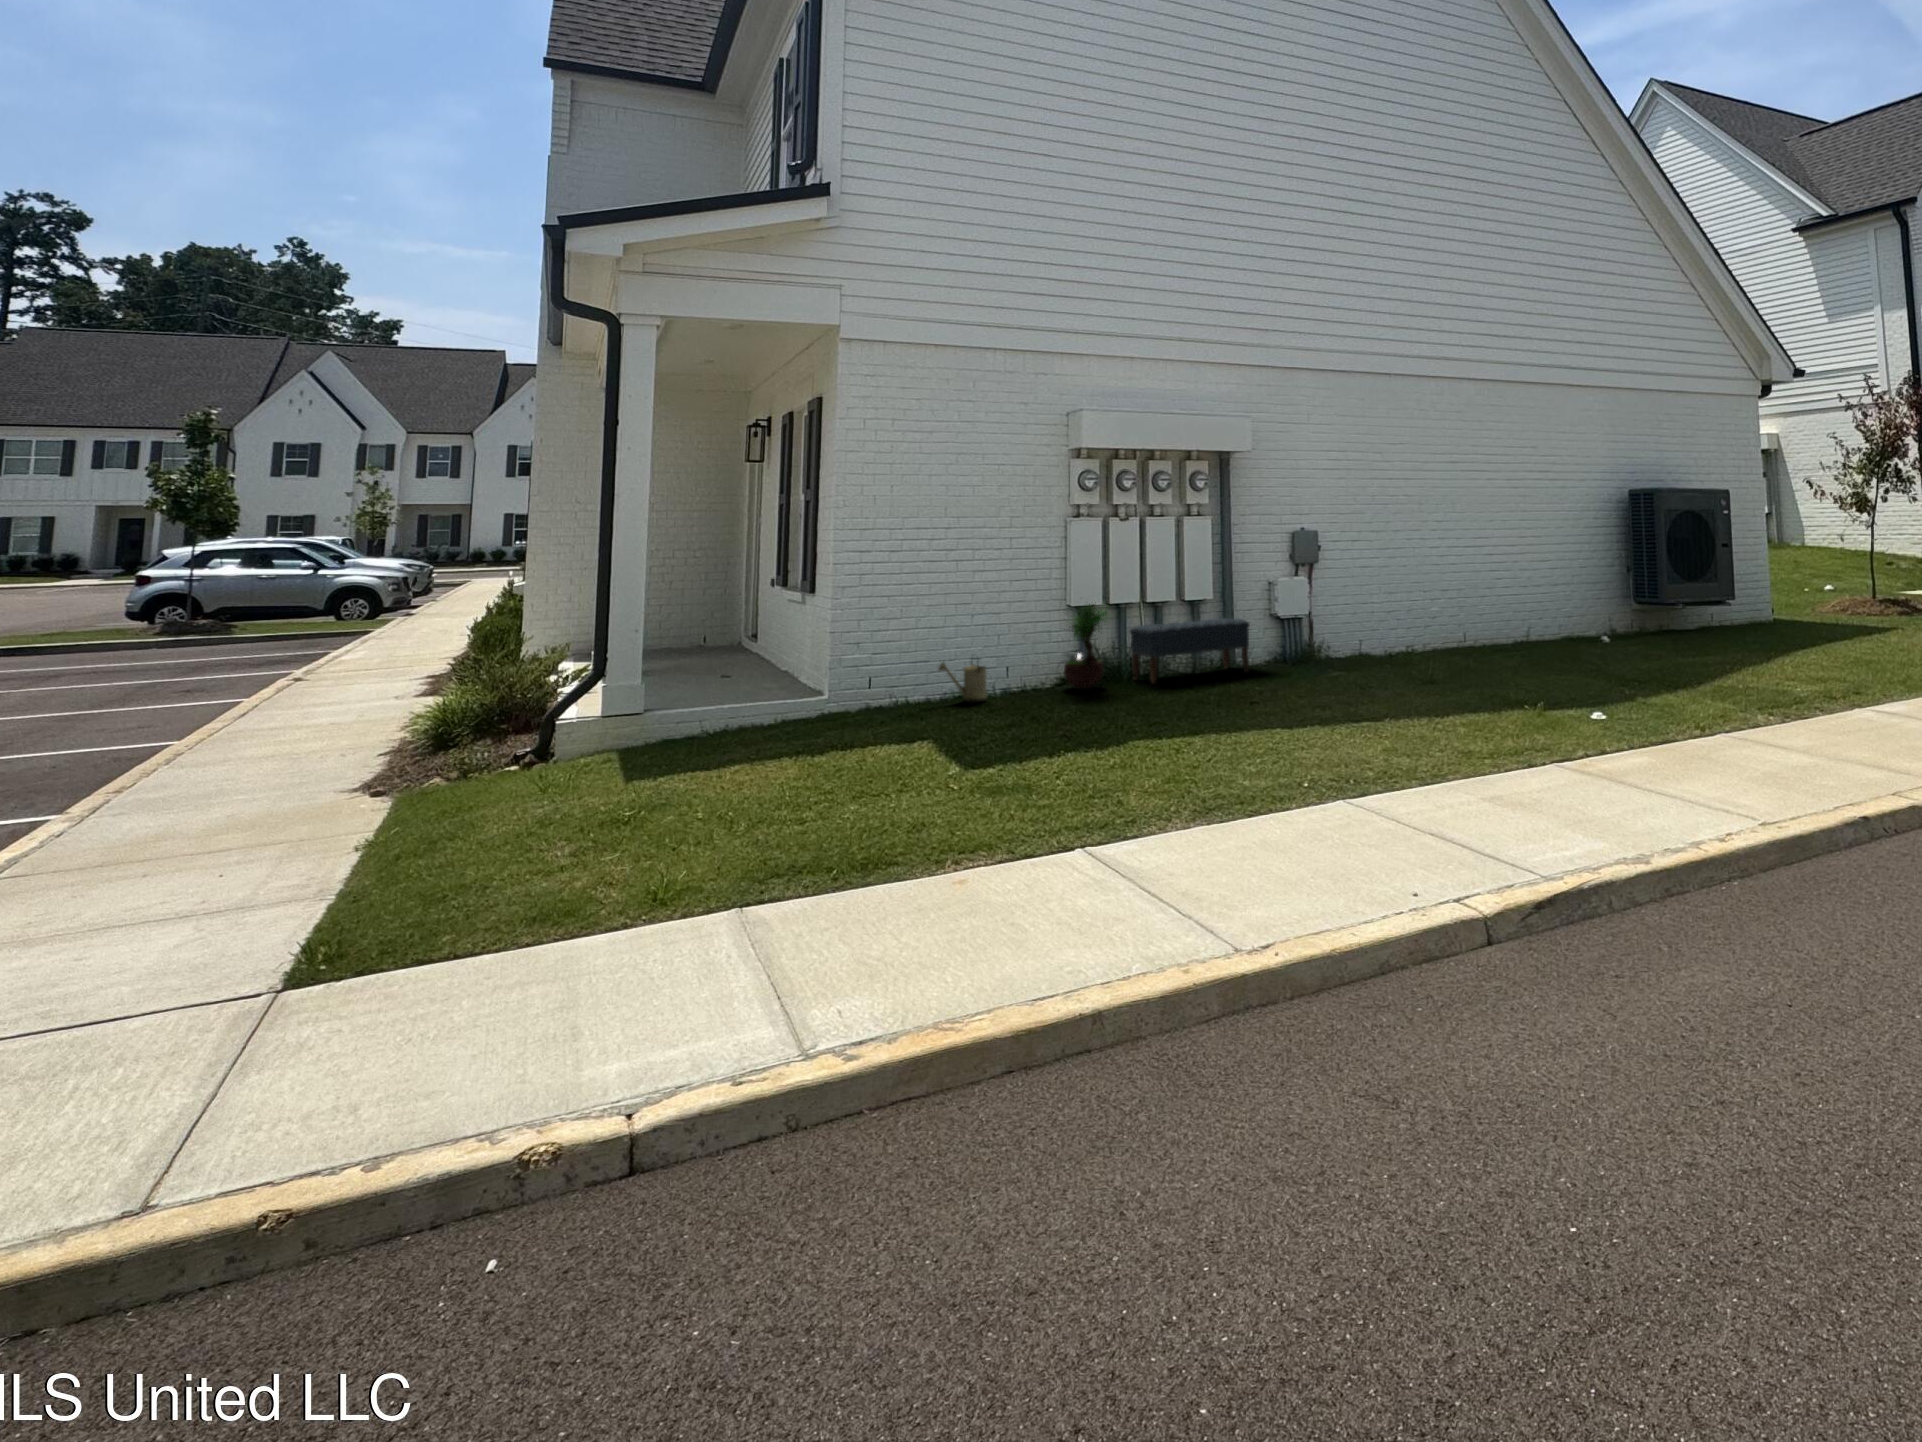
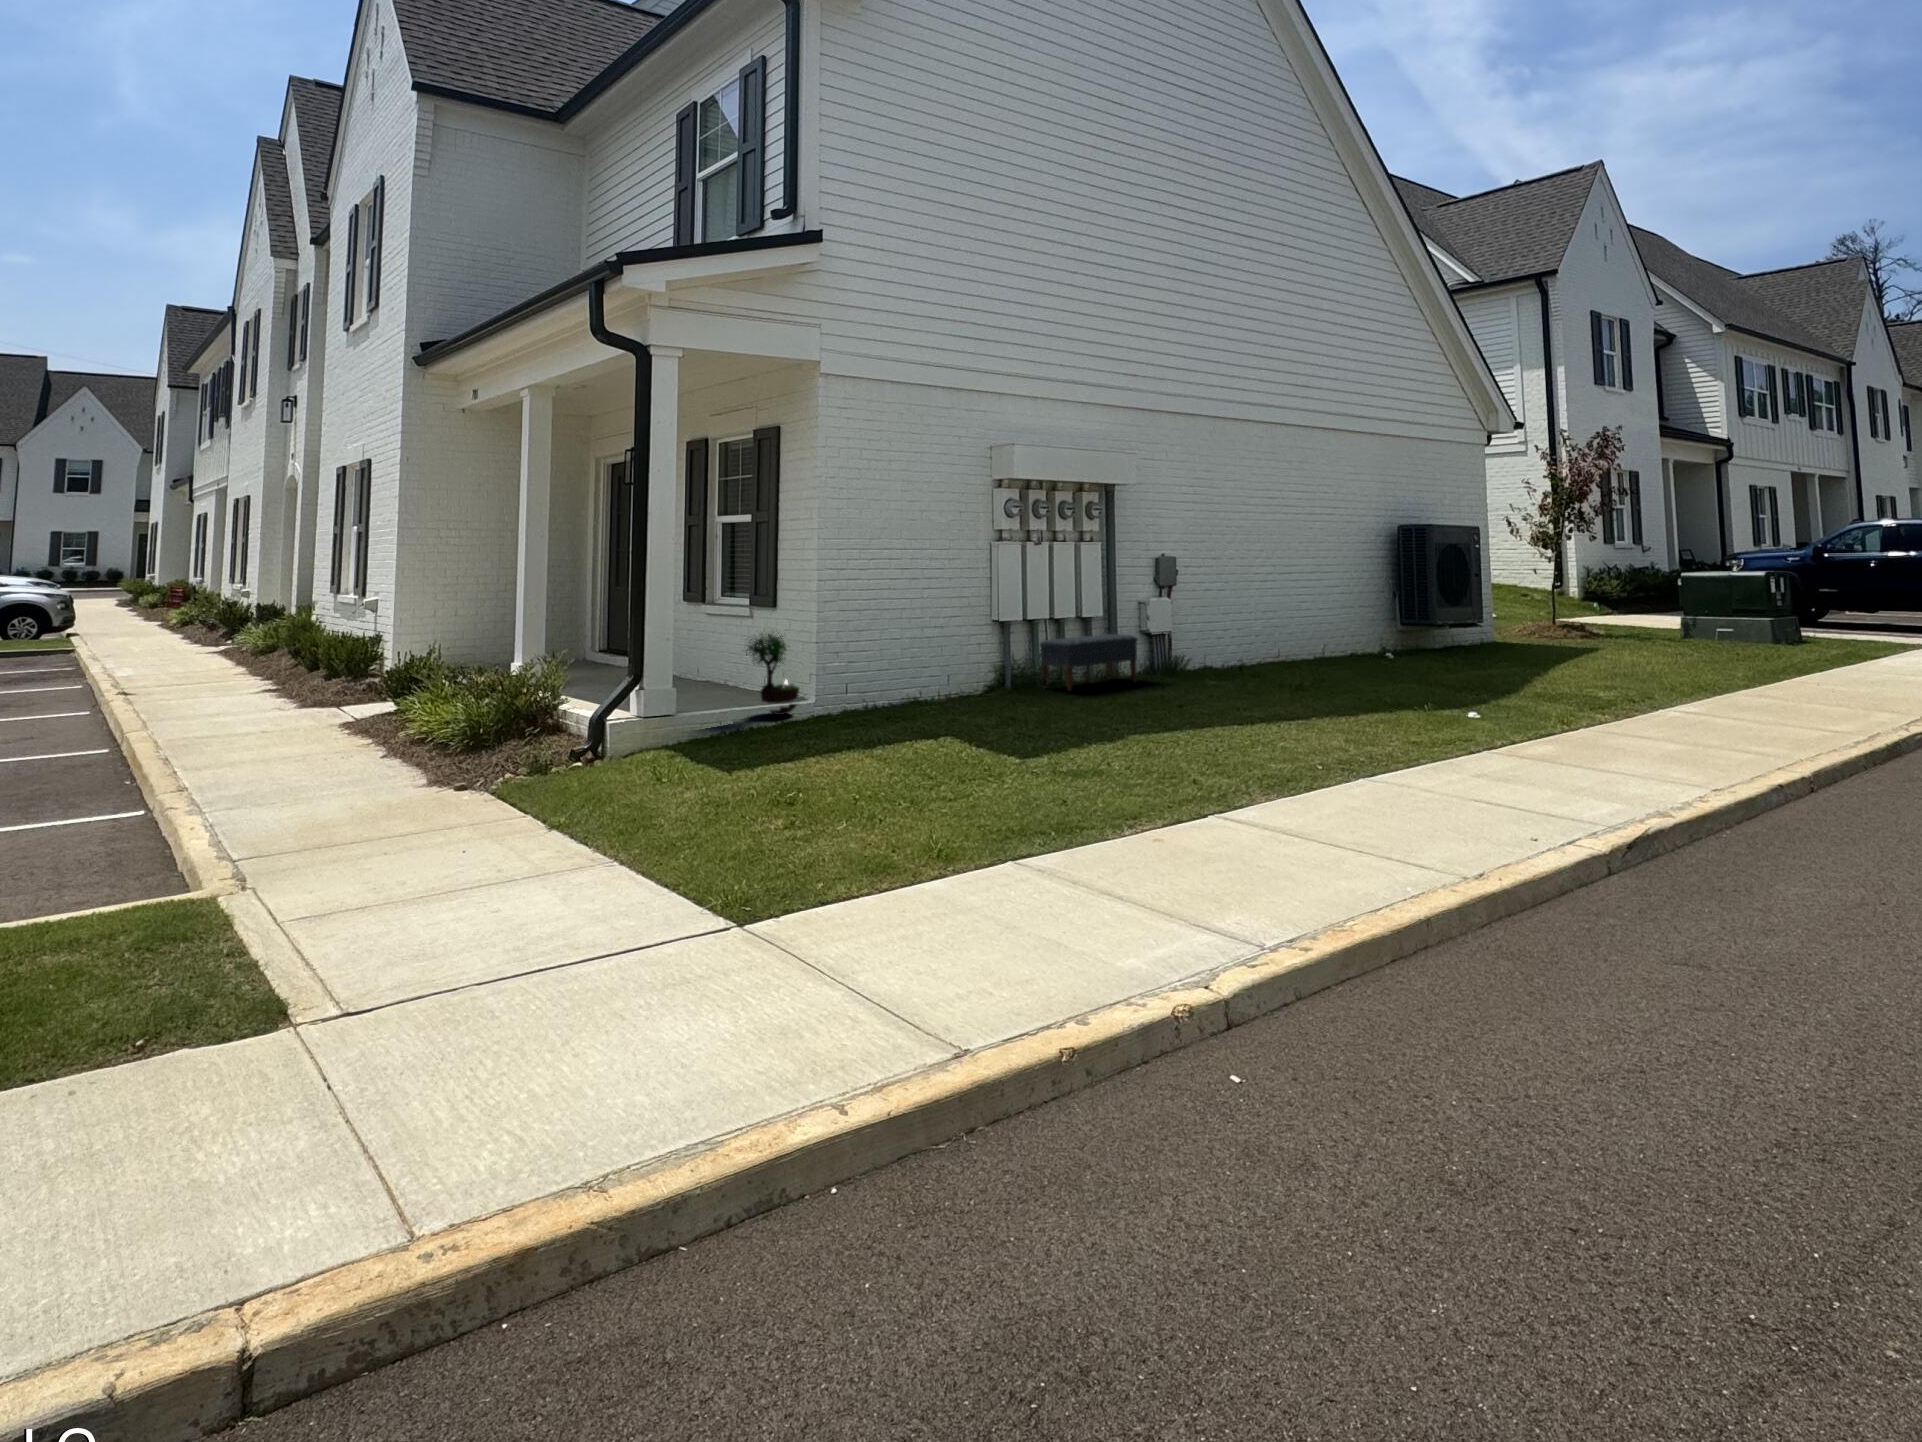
potted tree: present [1064,603,1109,689] -> present [745,629,800,715]
watering can: present [938,662,987,703] -> none [903,664,945,706]

